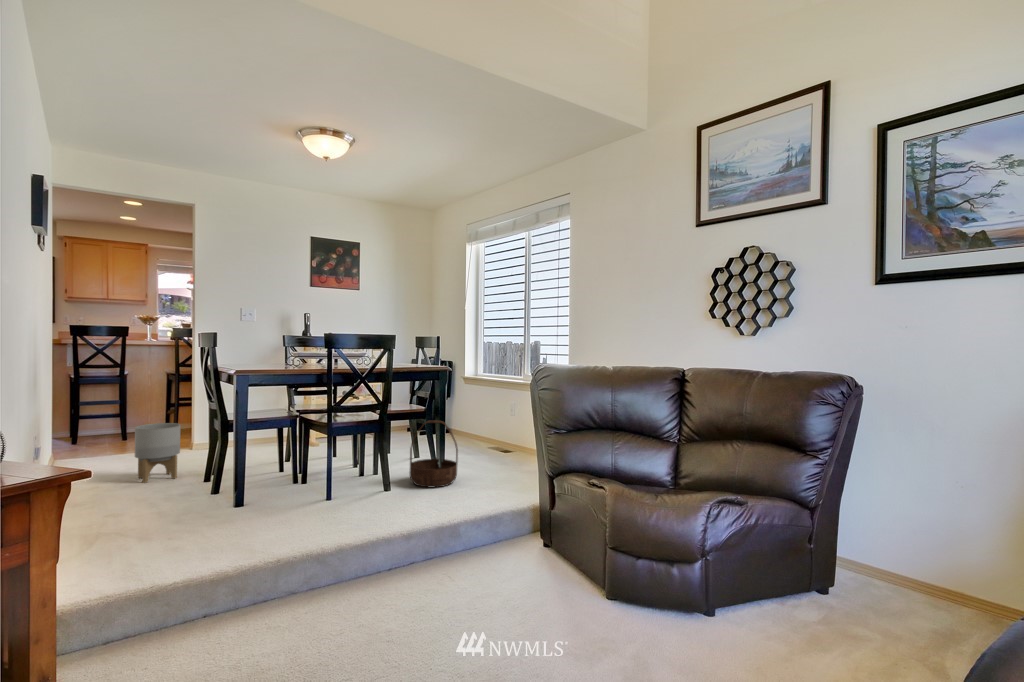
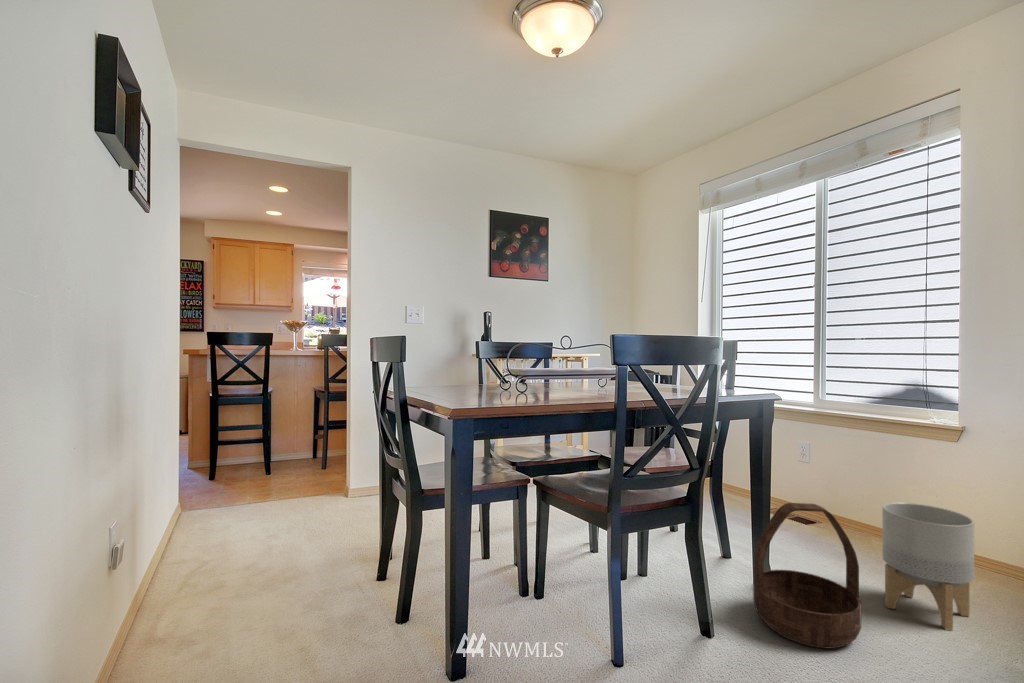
planter: present [135,423,181,483] -> present [882,502,974,630]

